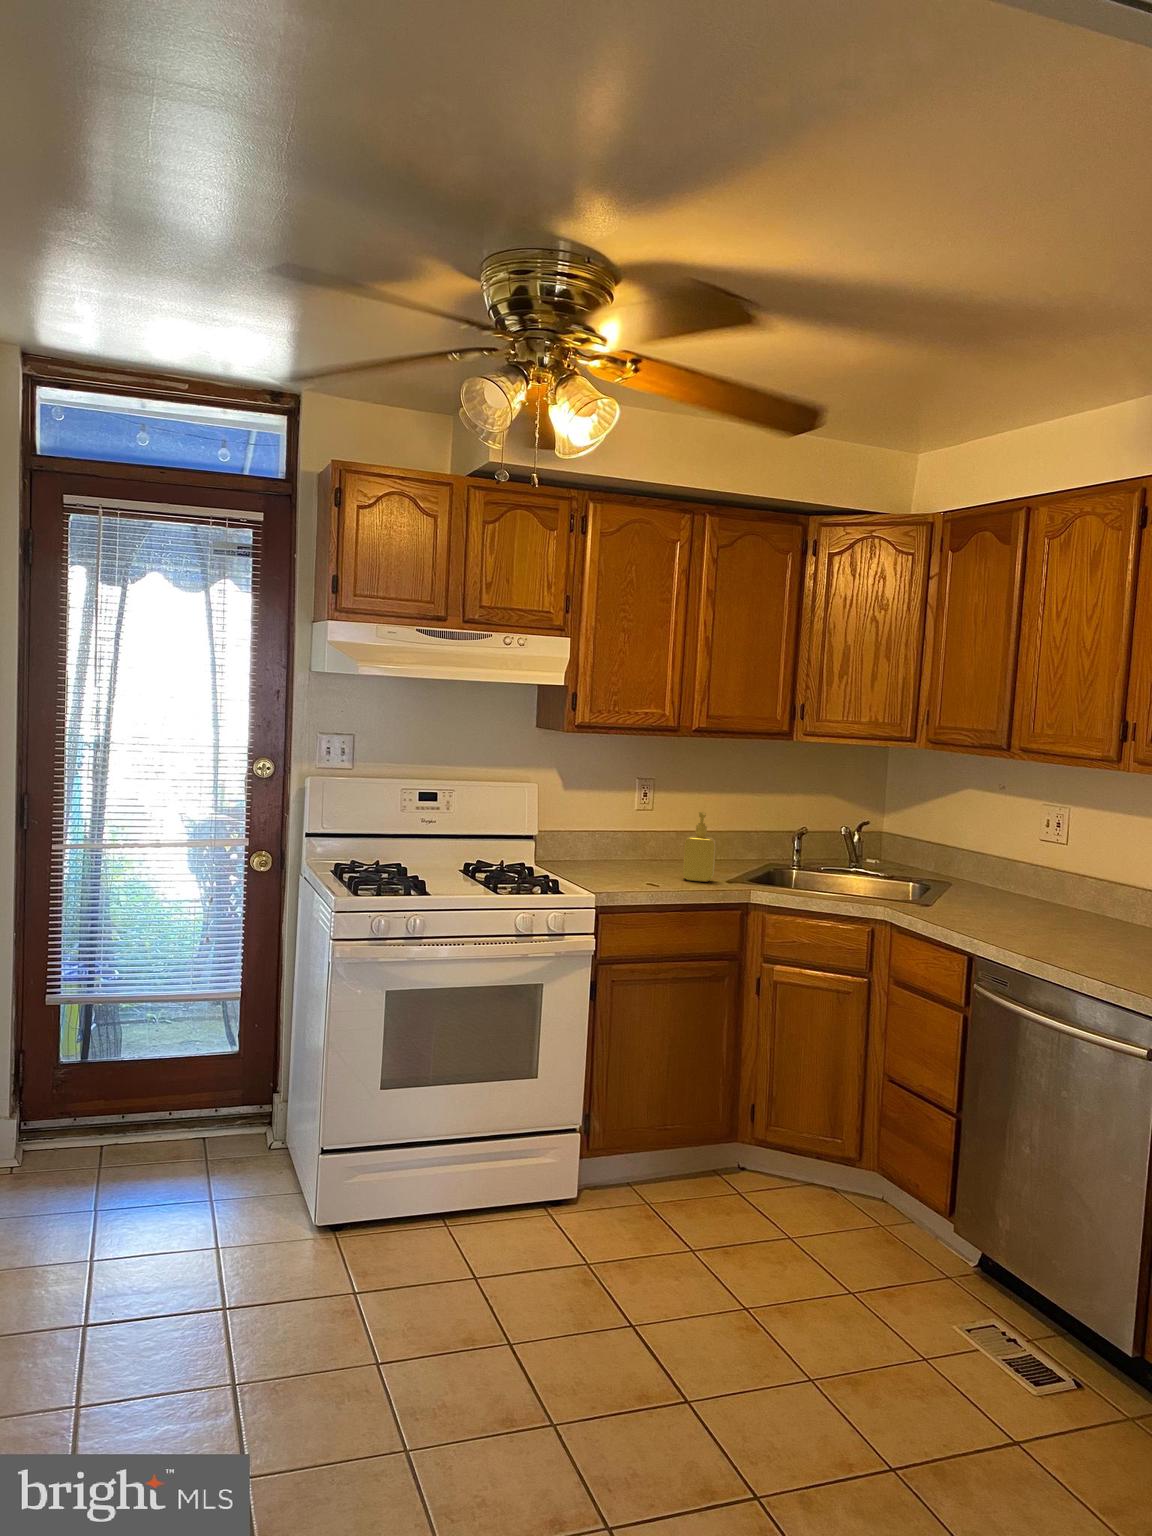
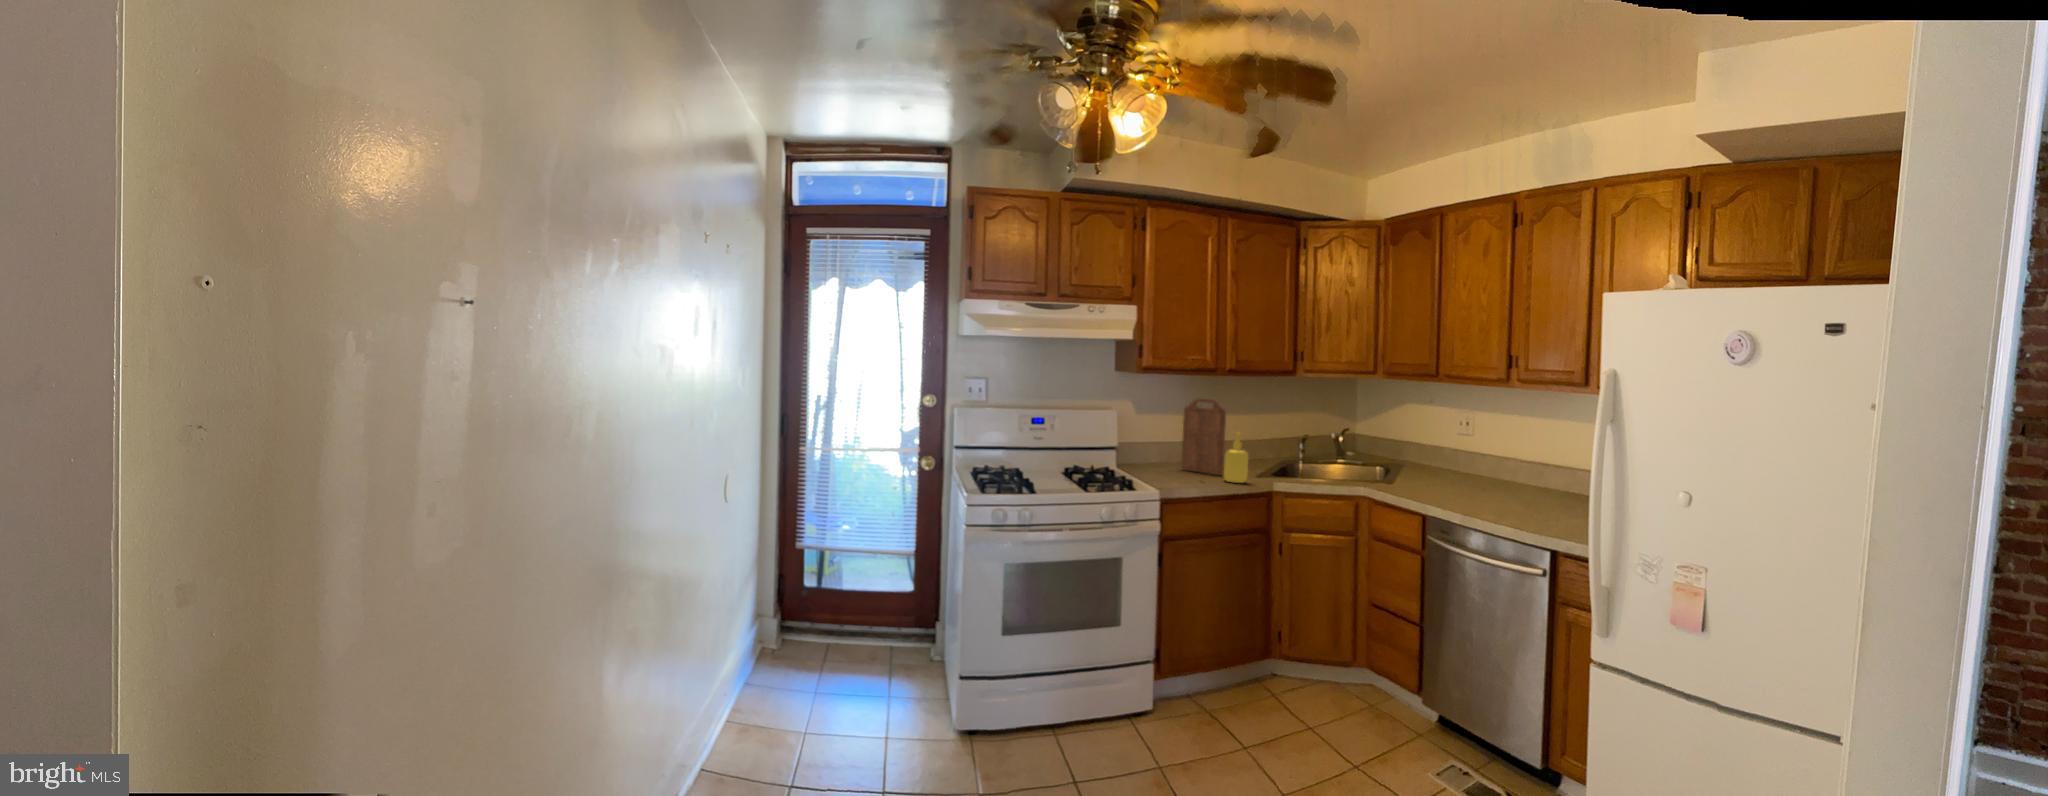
cutting board: none [627,763,688,871] -> present [1181,398,1226,475]

